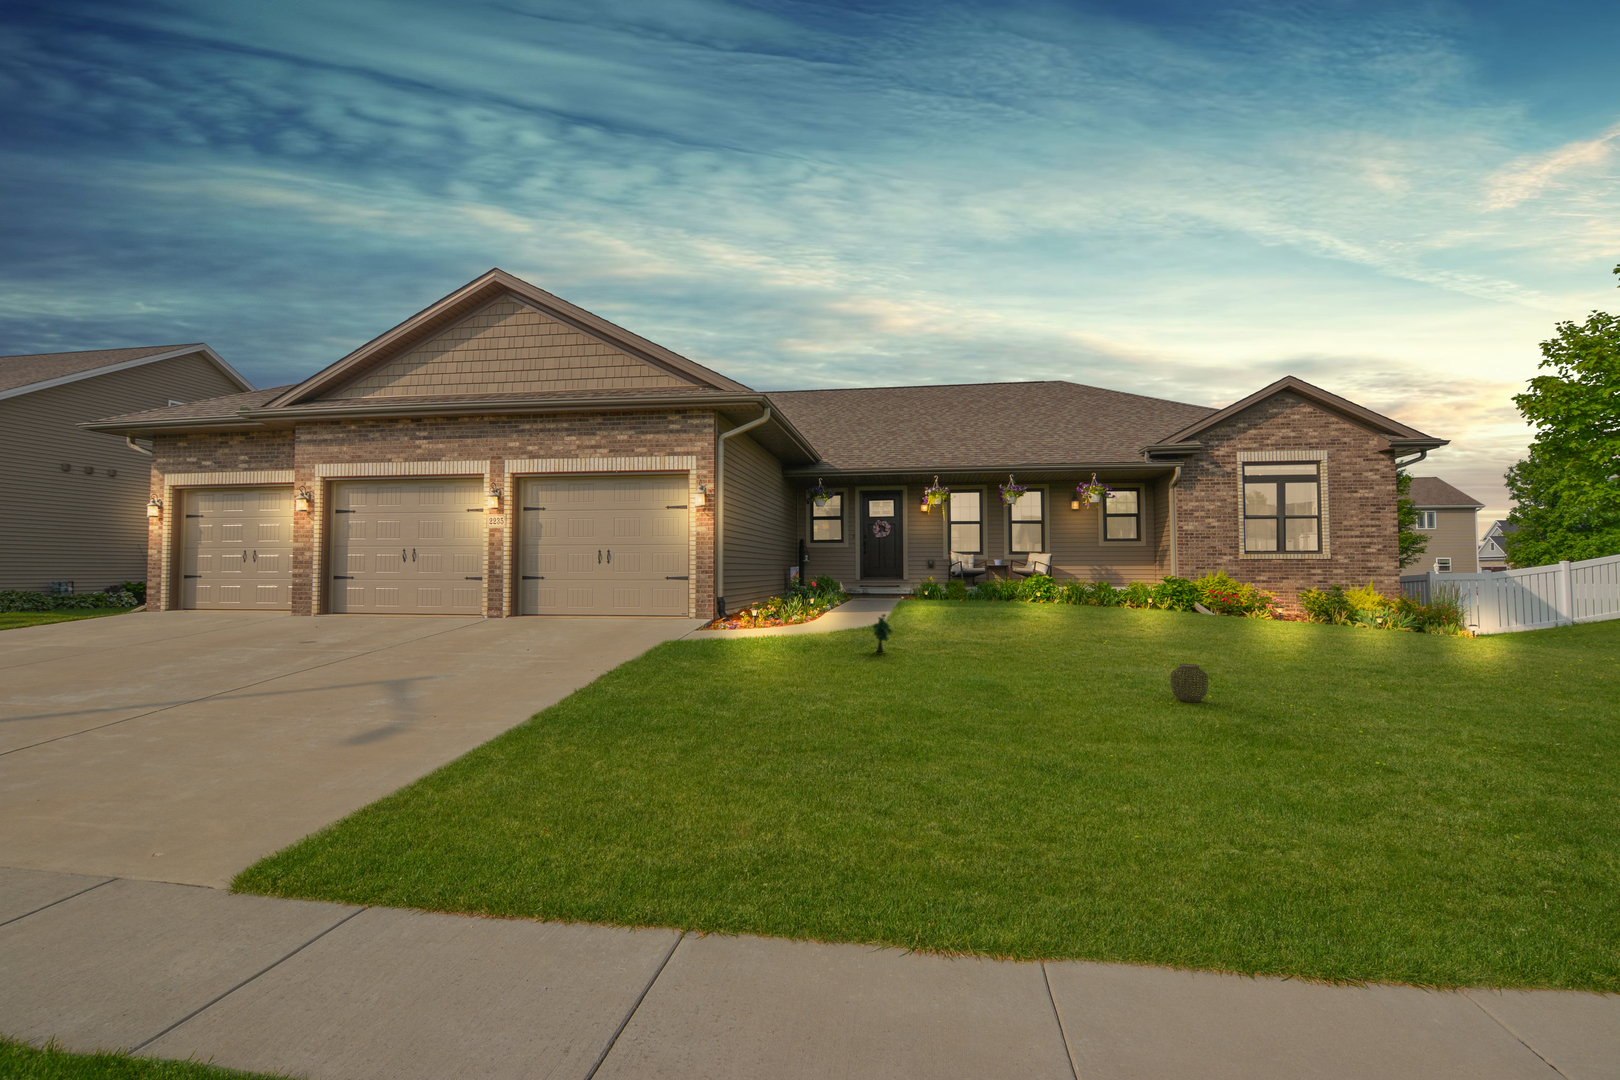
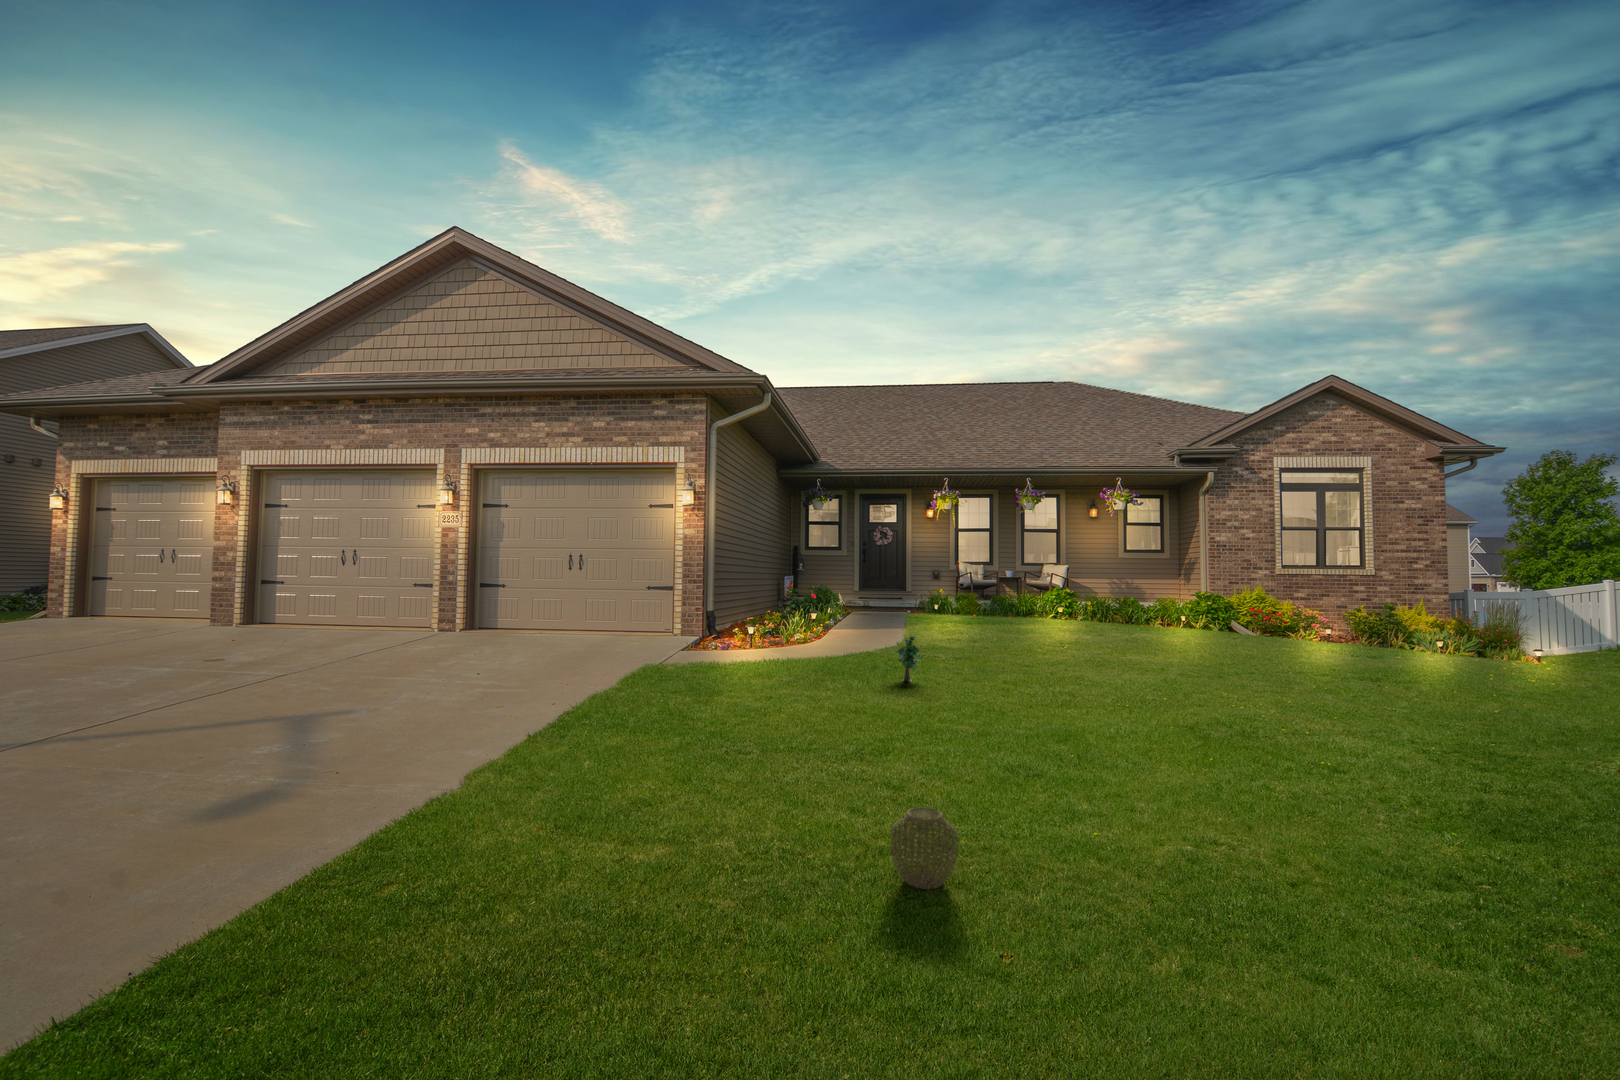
woven basket: present [1171,664,1208,702] -> present [891,808,958,889]

